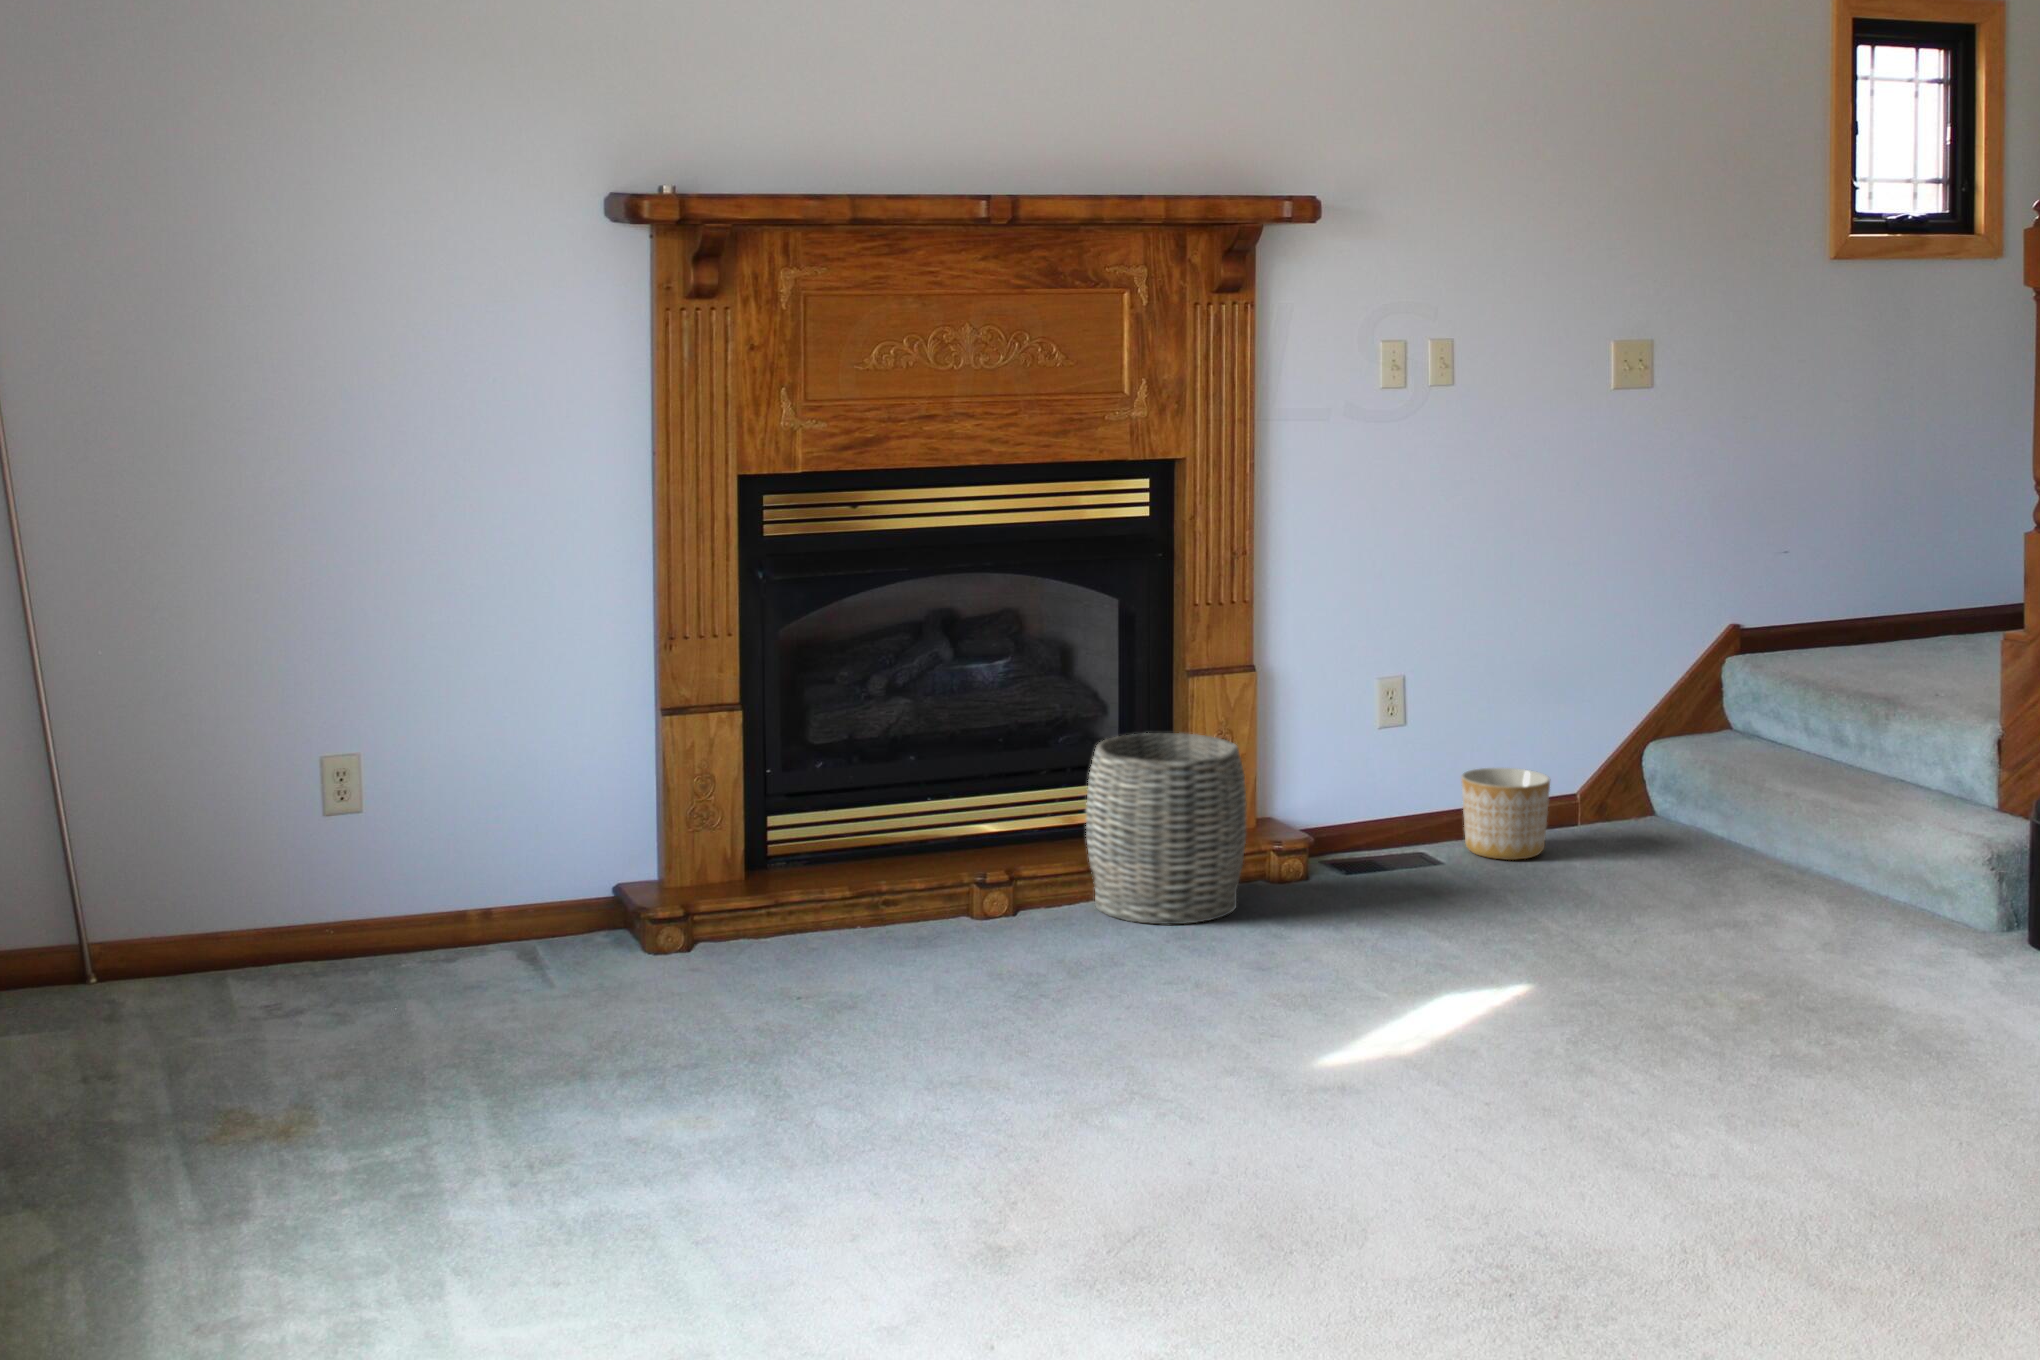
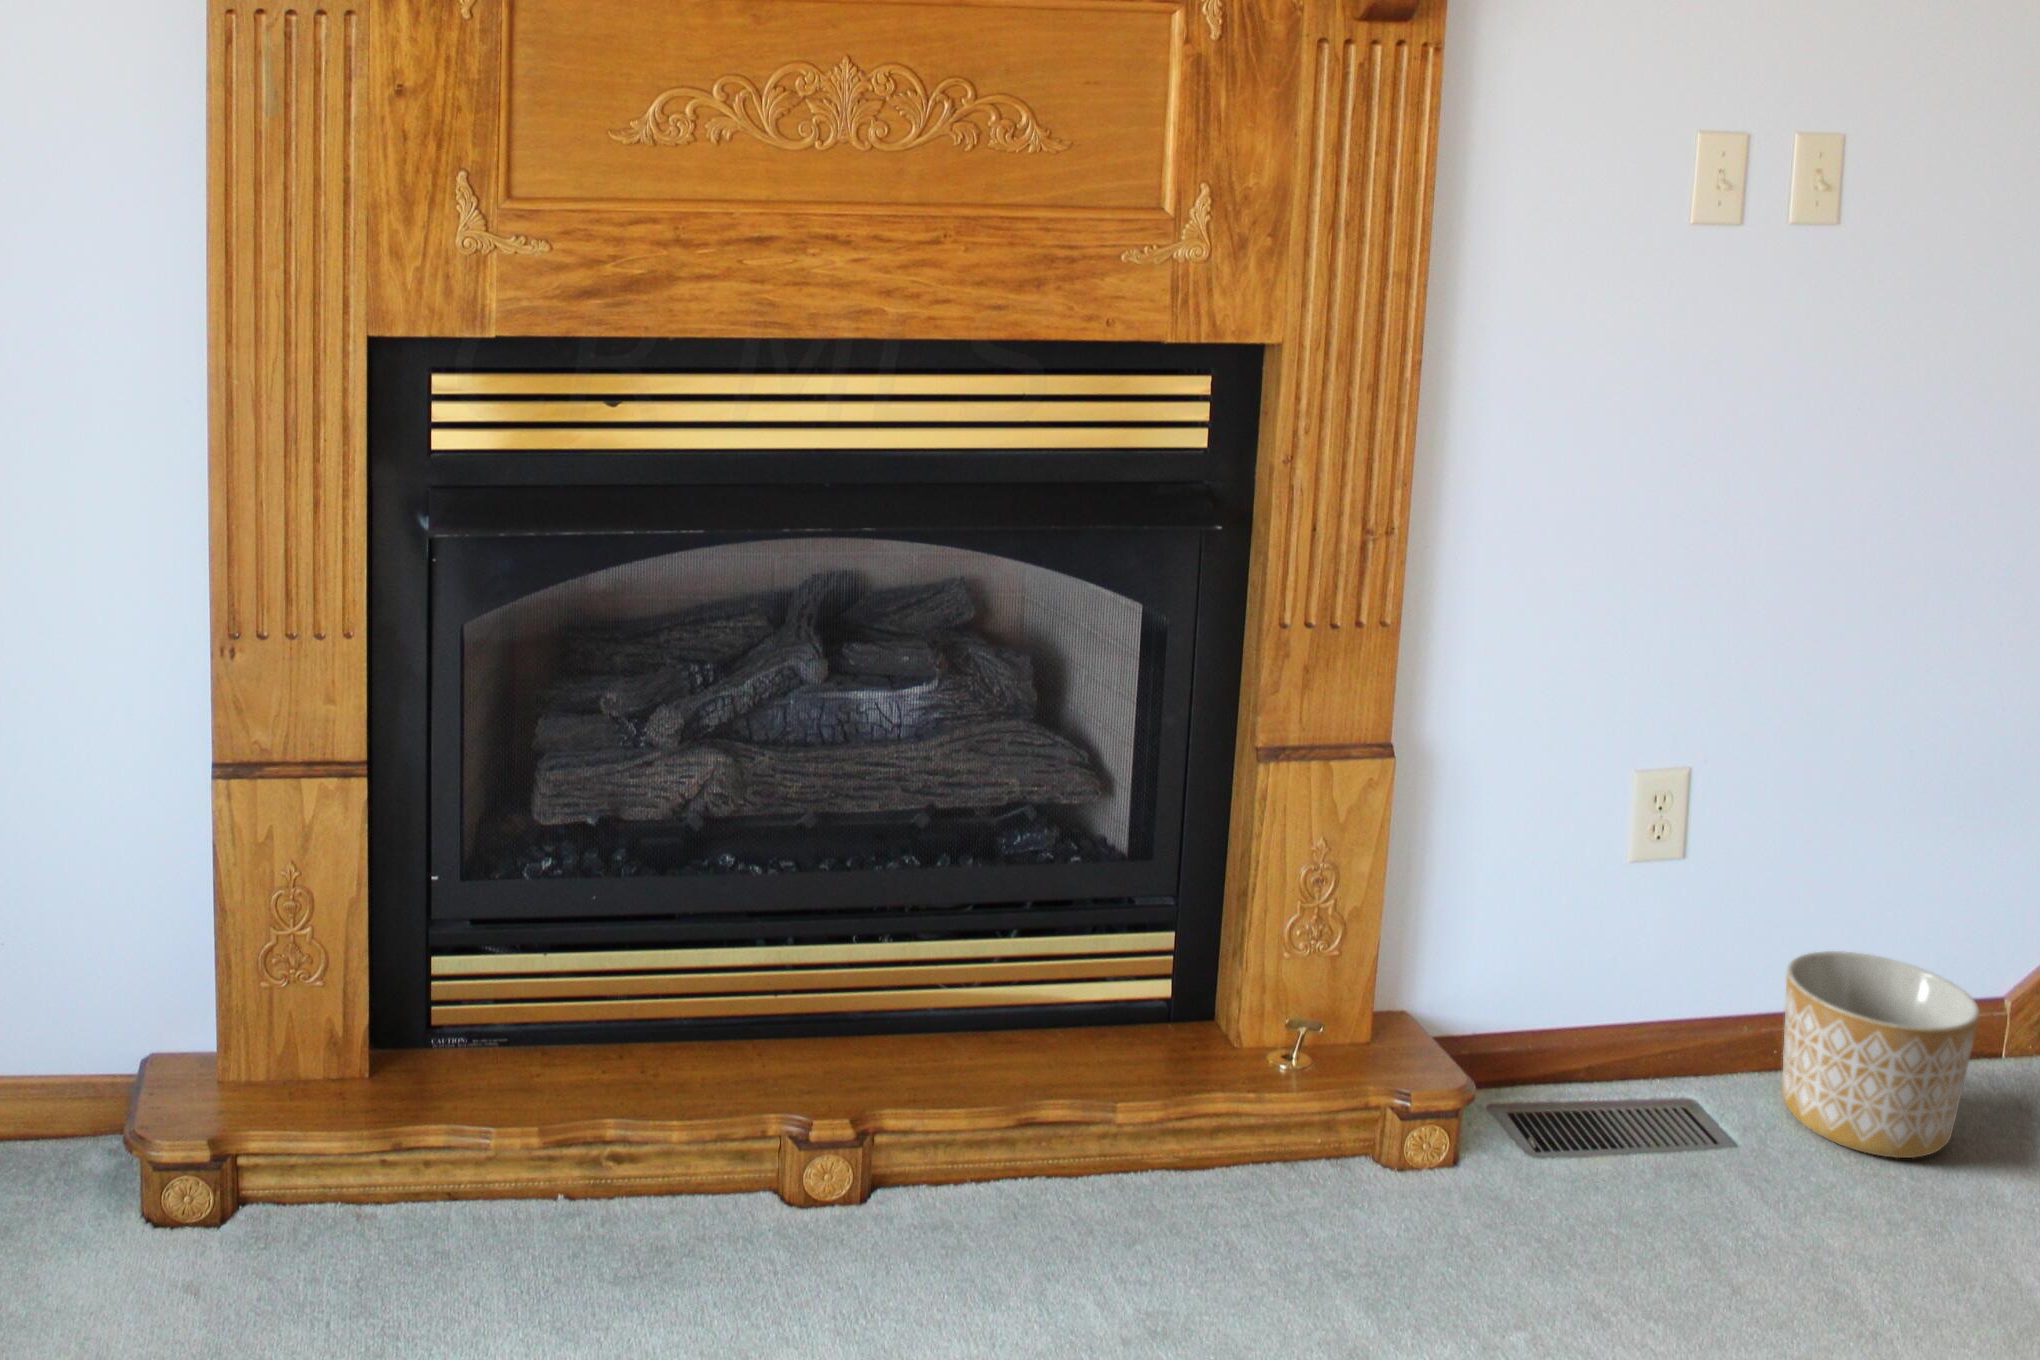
woven basket: present [1086,733,1247,924] -> none [1018,863,1342,1291]

